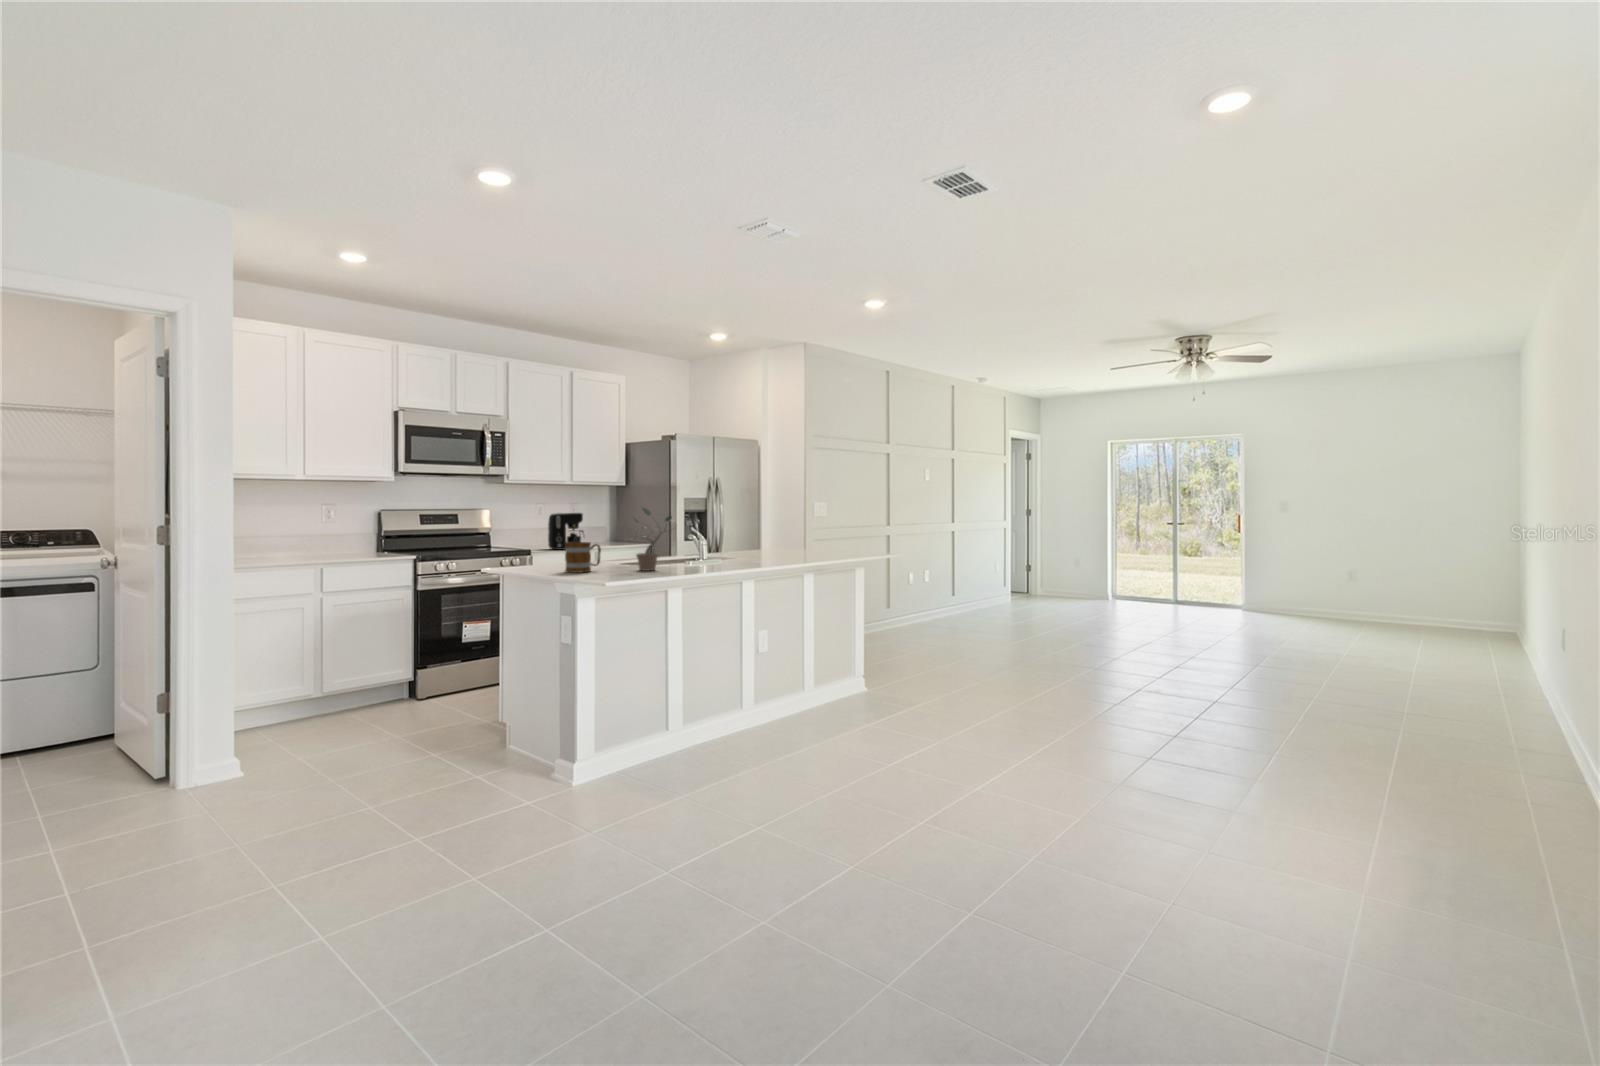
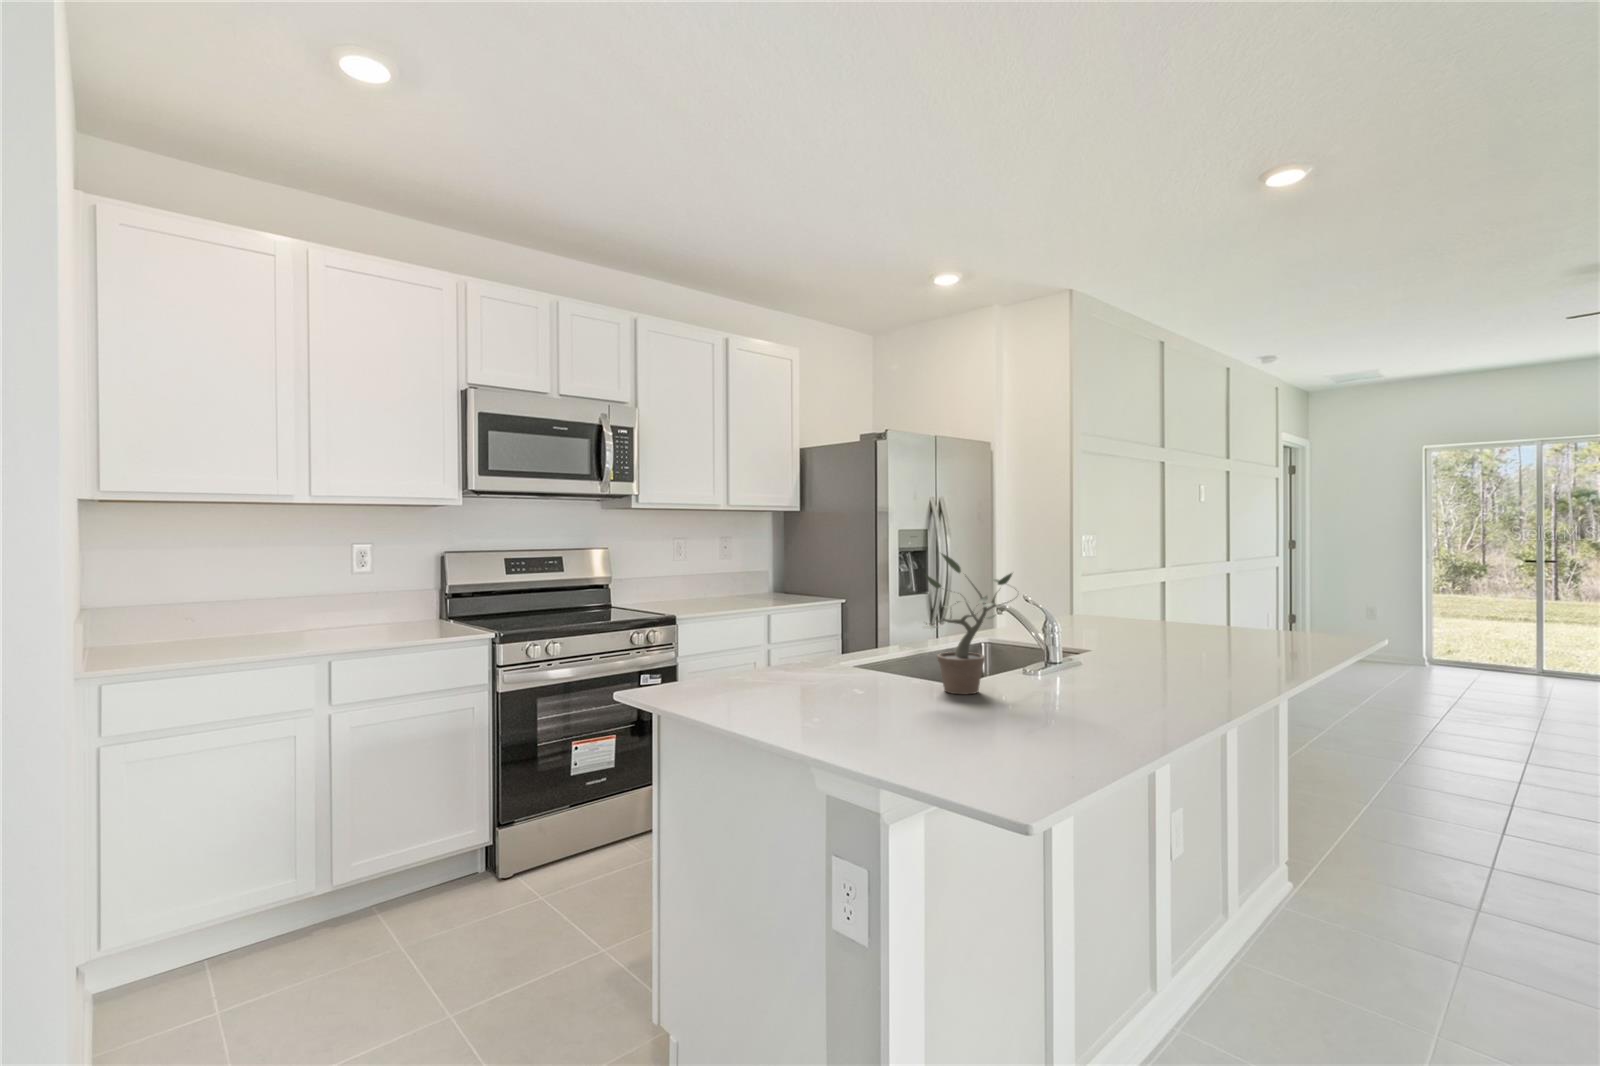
coffee maker: present [548,513,584,550] -> none [690,551,743,608]
mug: present [565,542,601,573] -> none [797,633,869,708]

